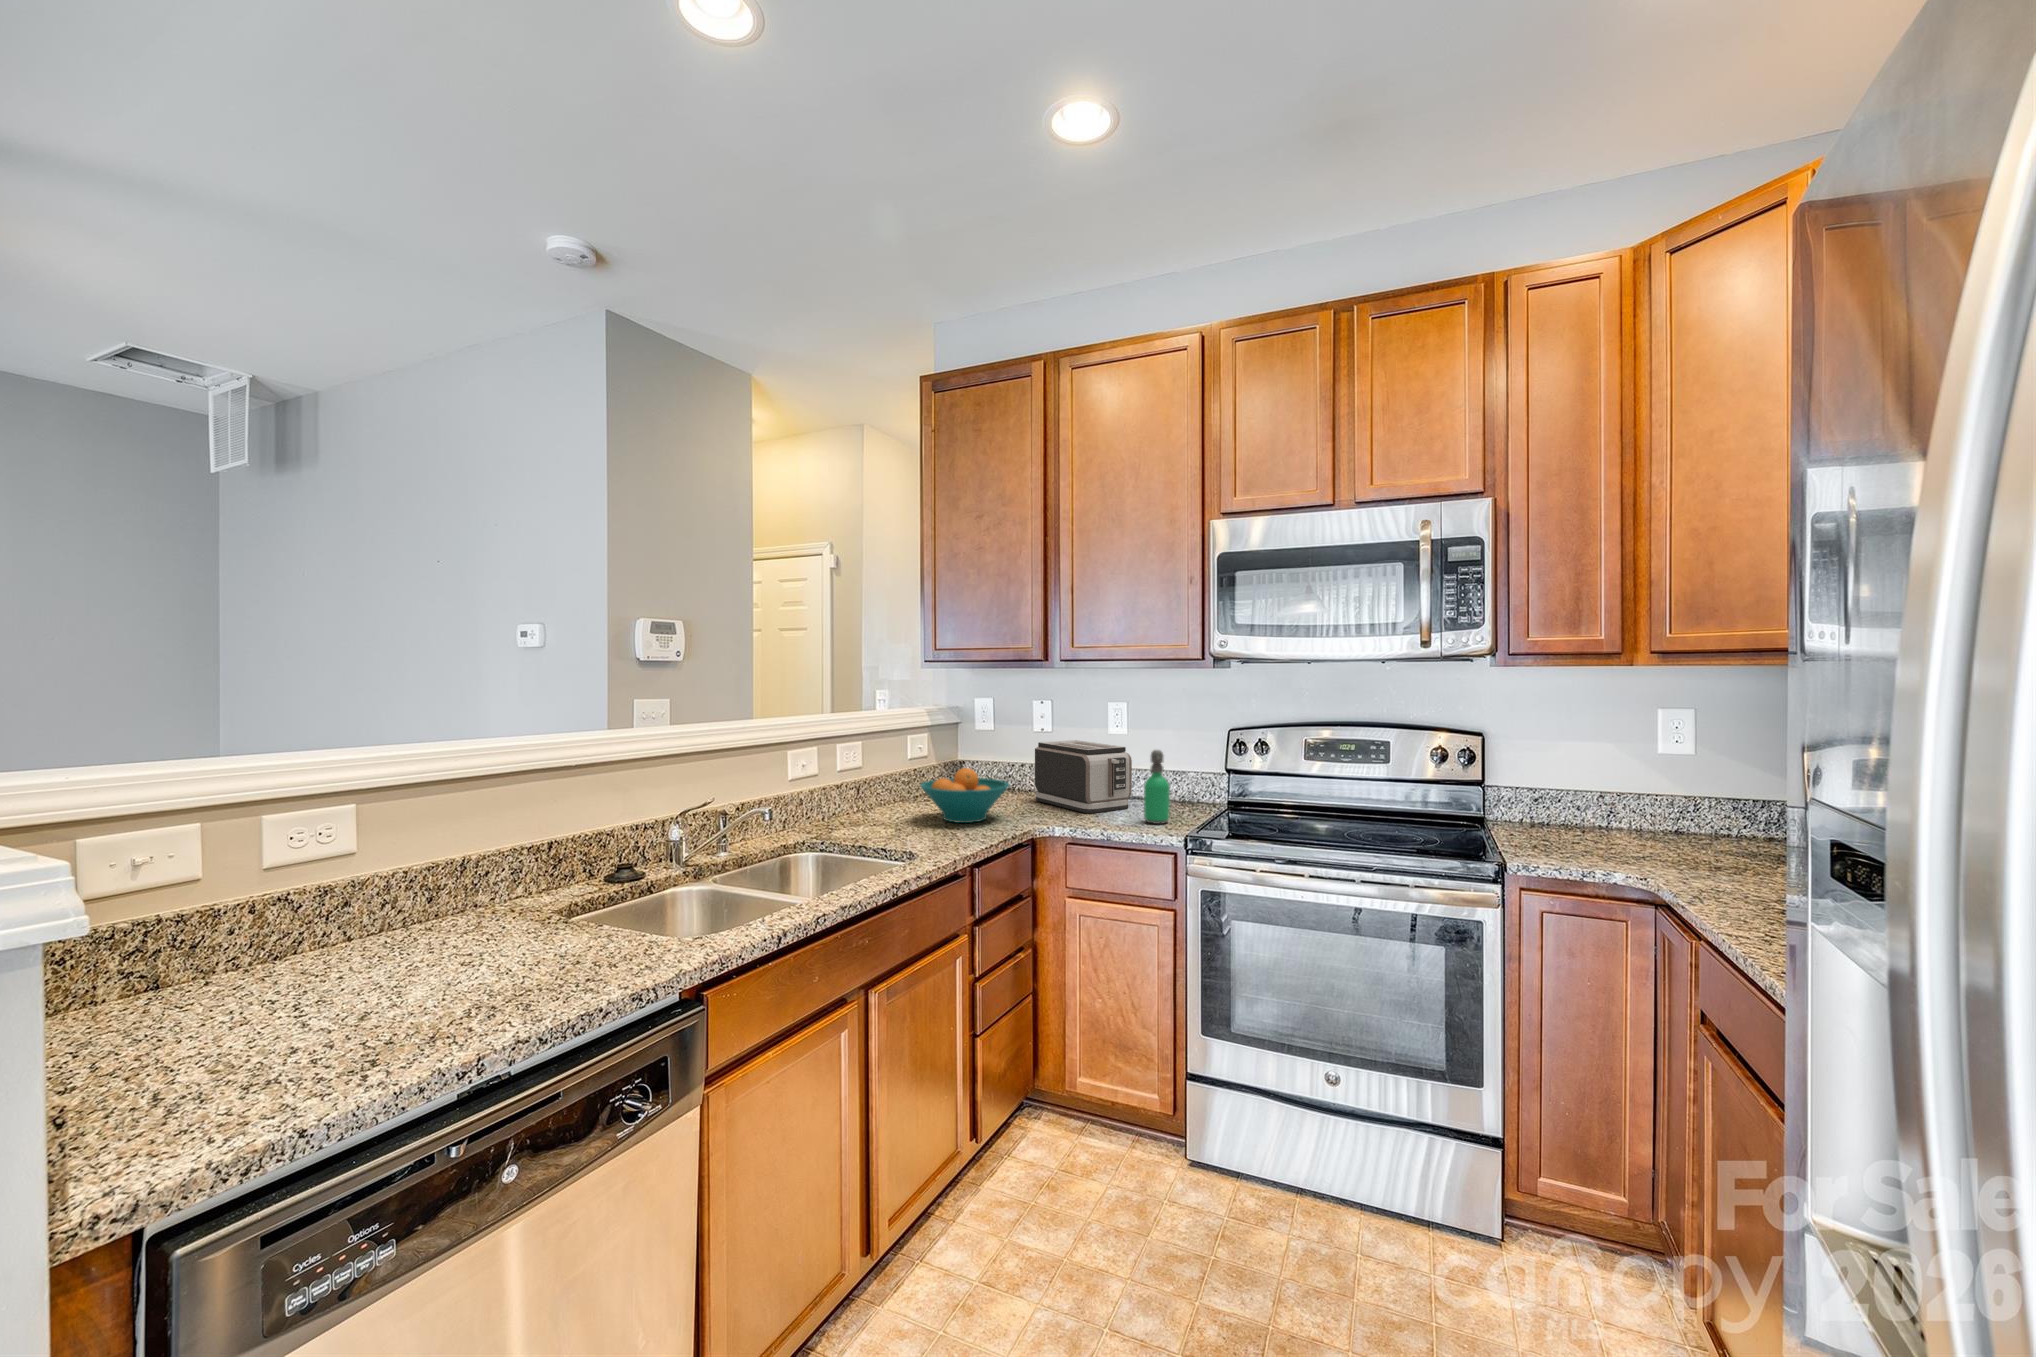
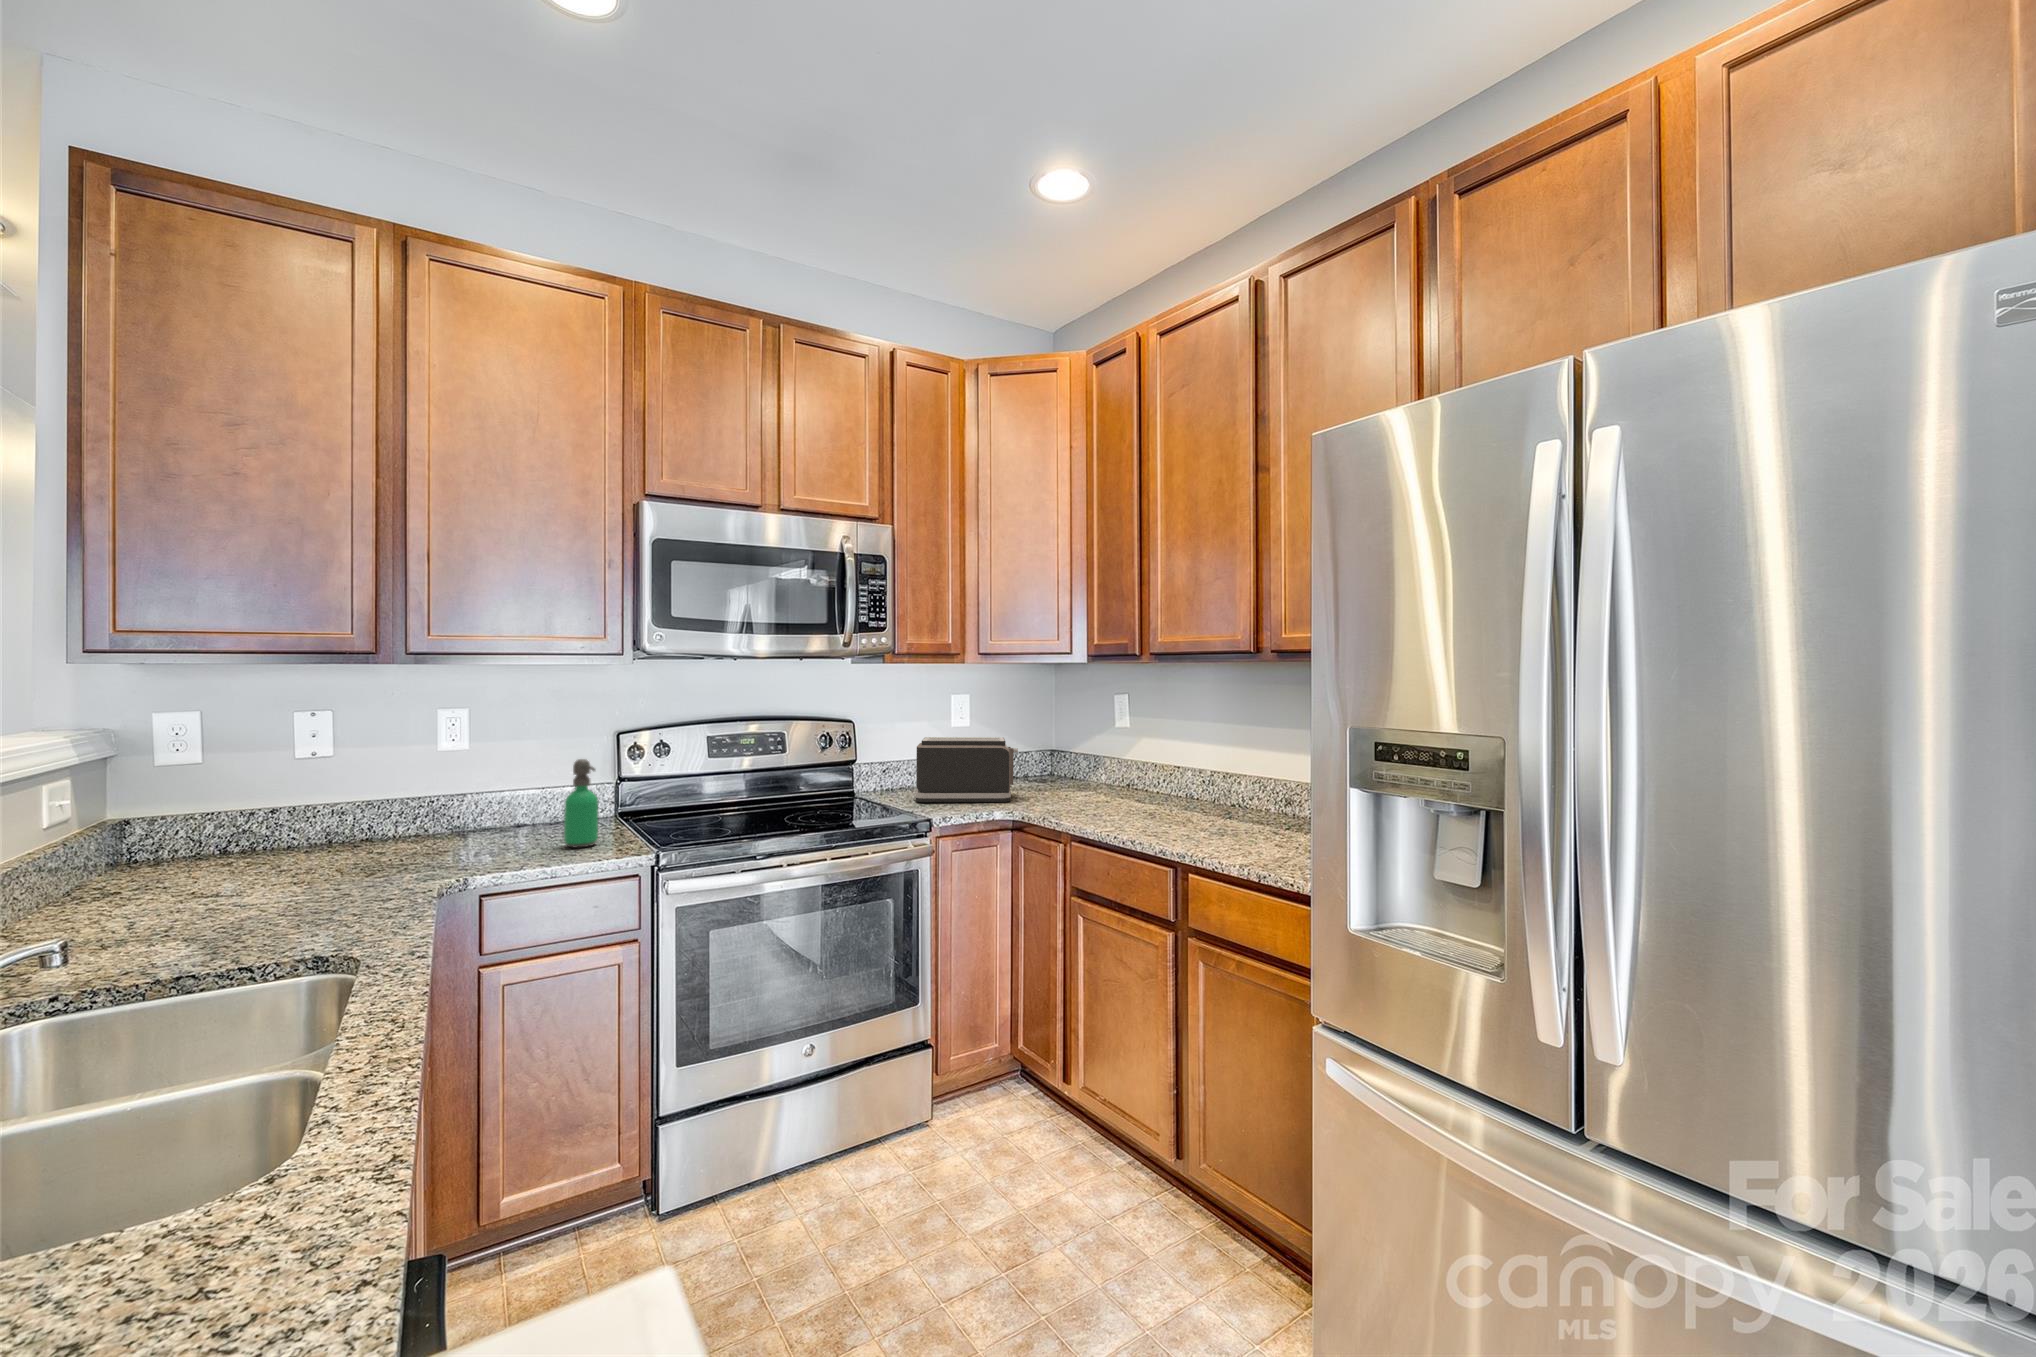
toaster: present [1035,740,1132,813] -> present [916,737,1018,802]
fruit bowl: present [920,768,1009,823] -> none [167,815,362,906]

